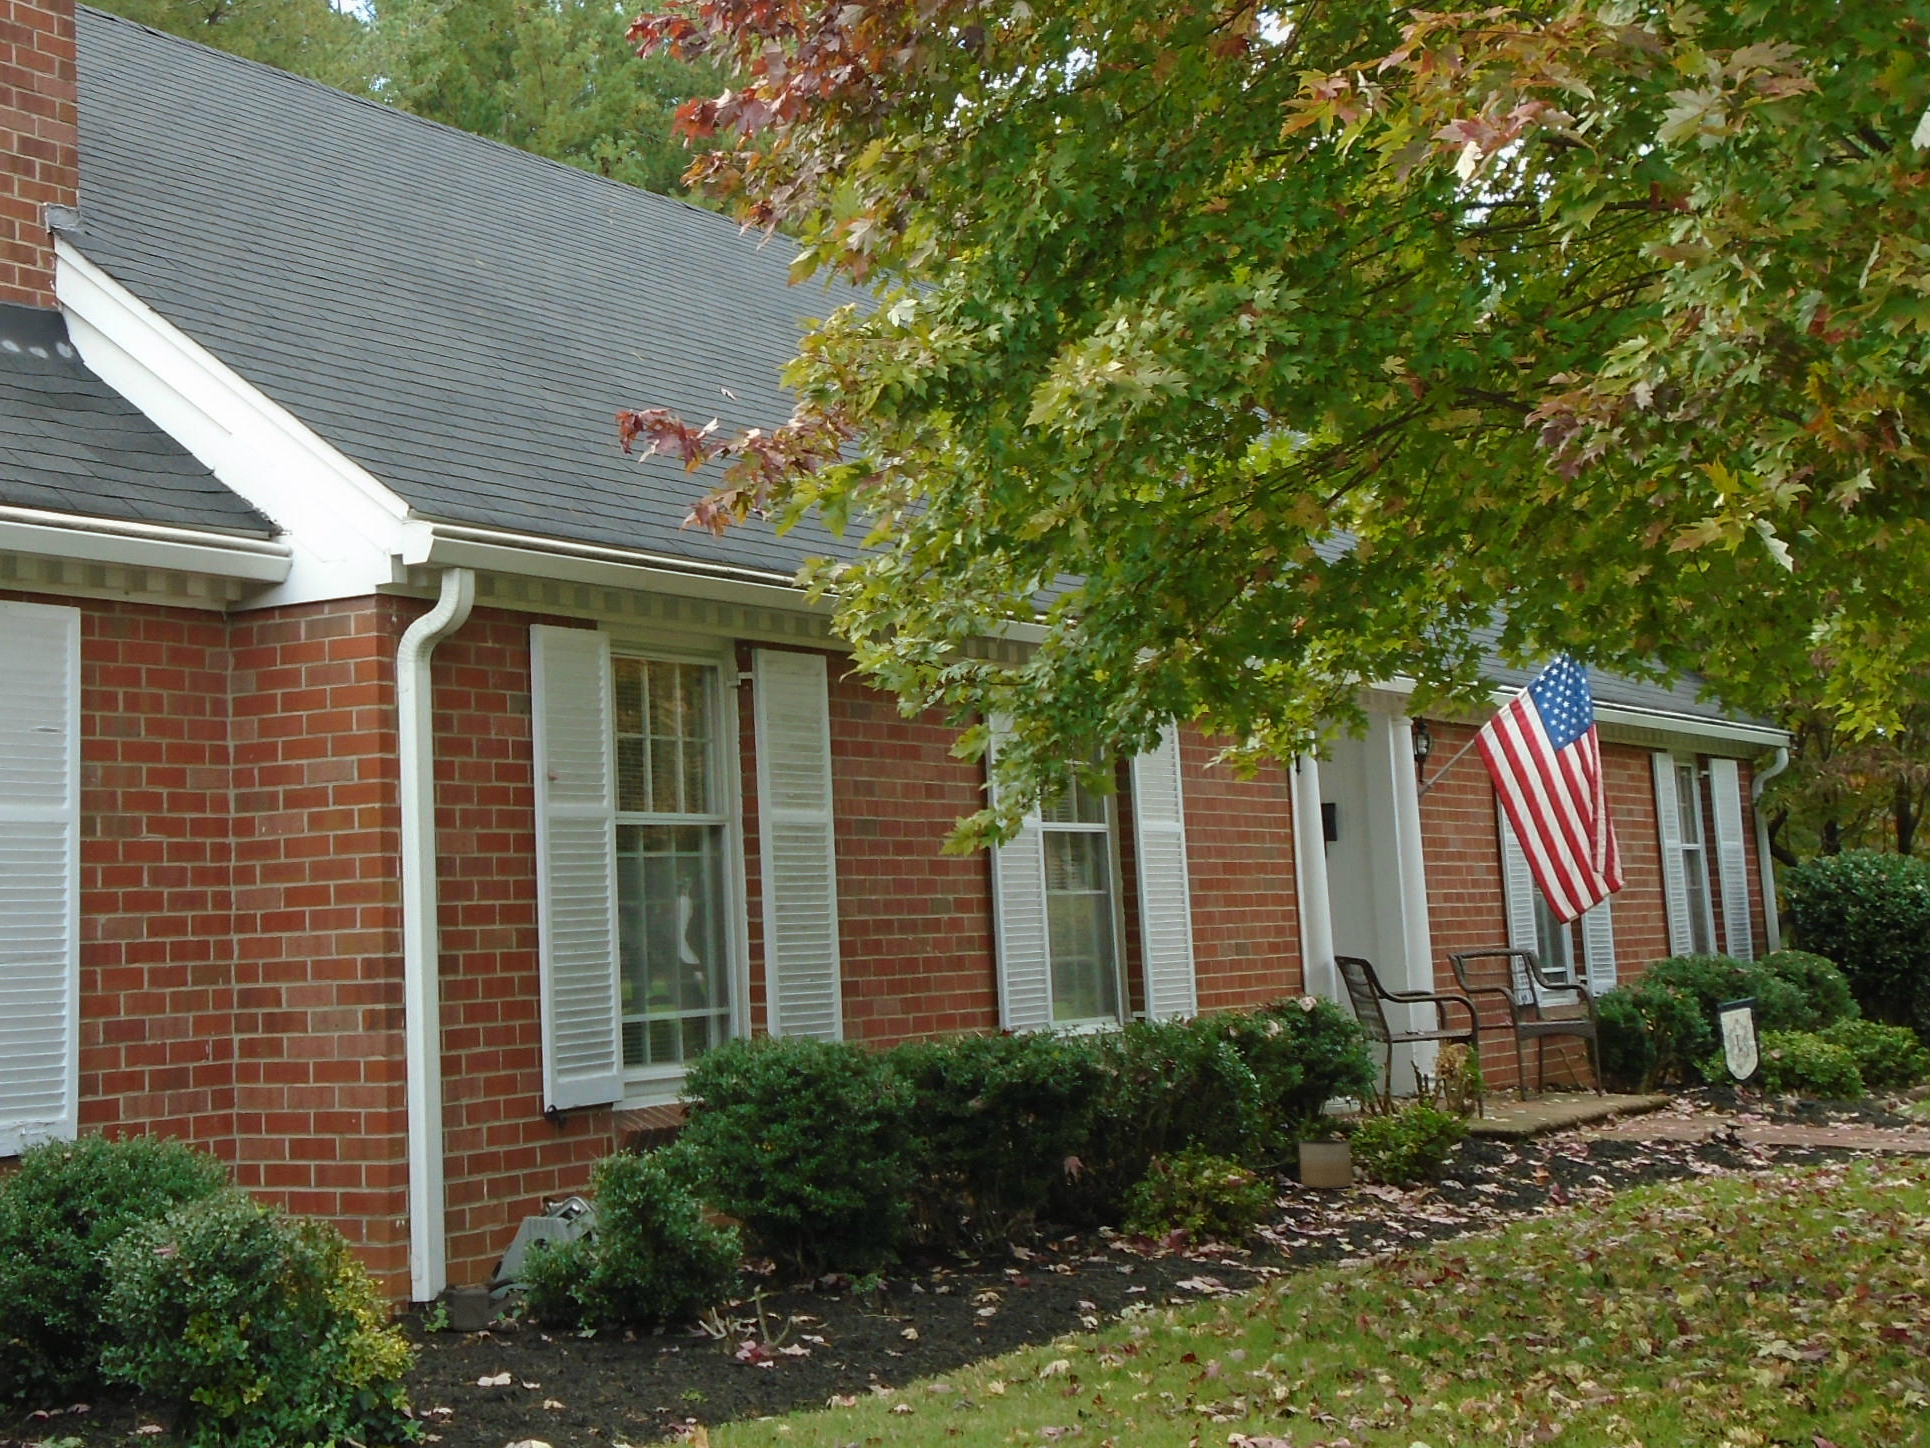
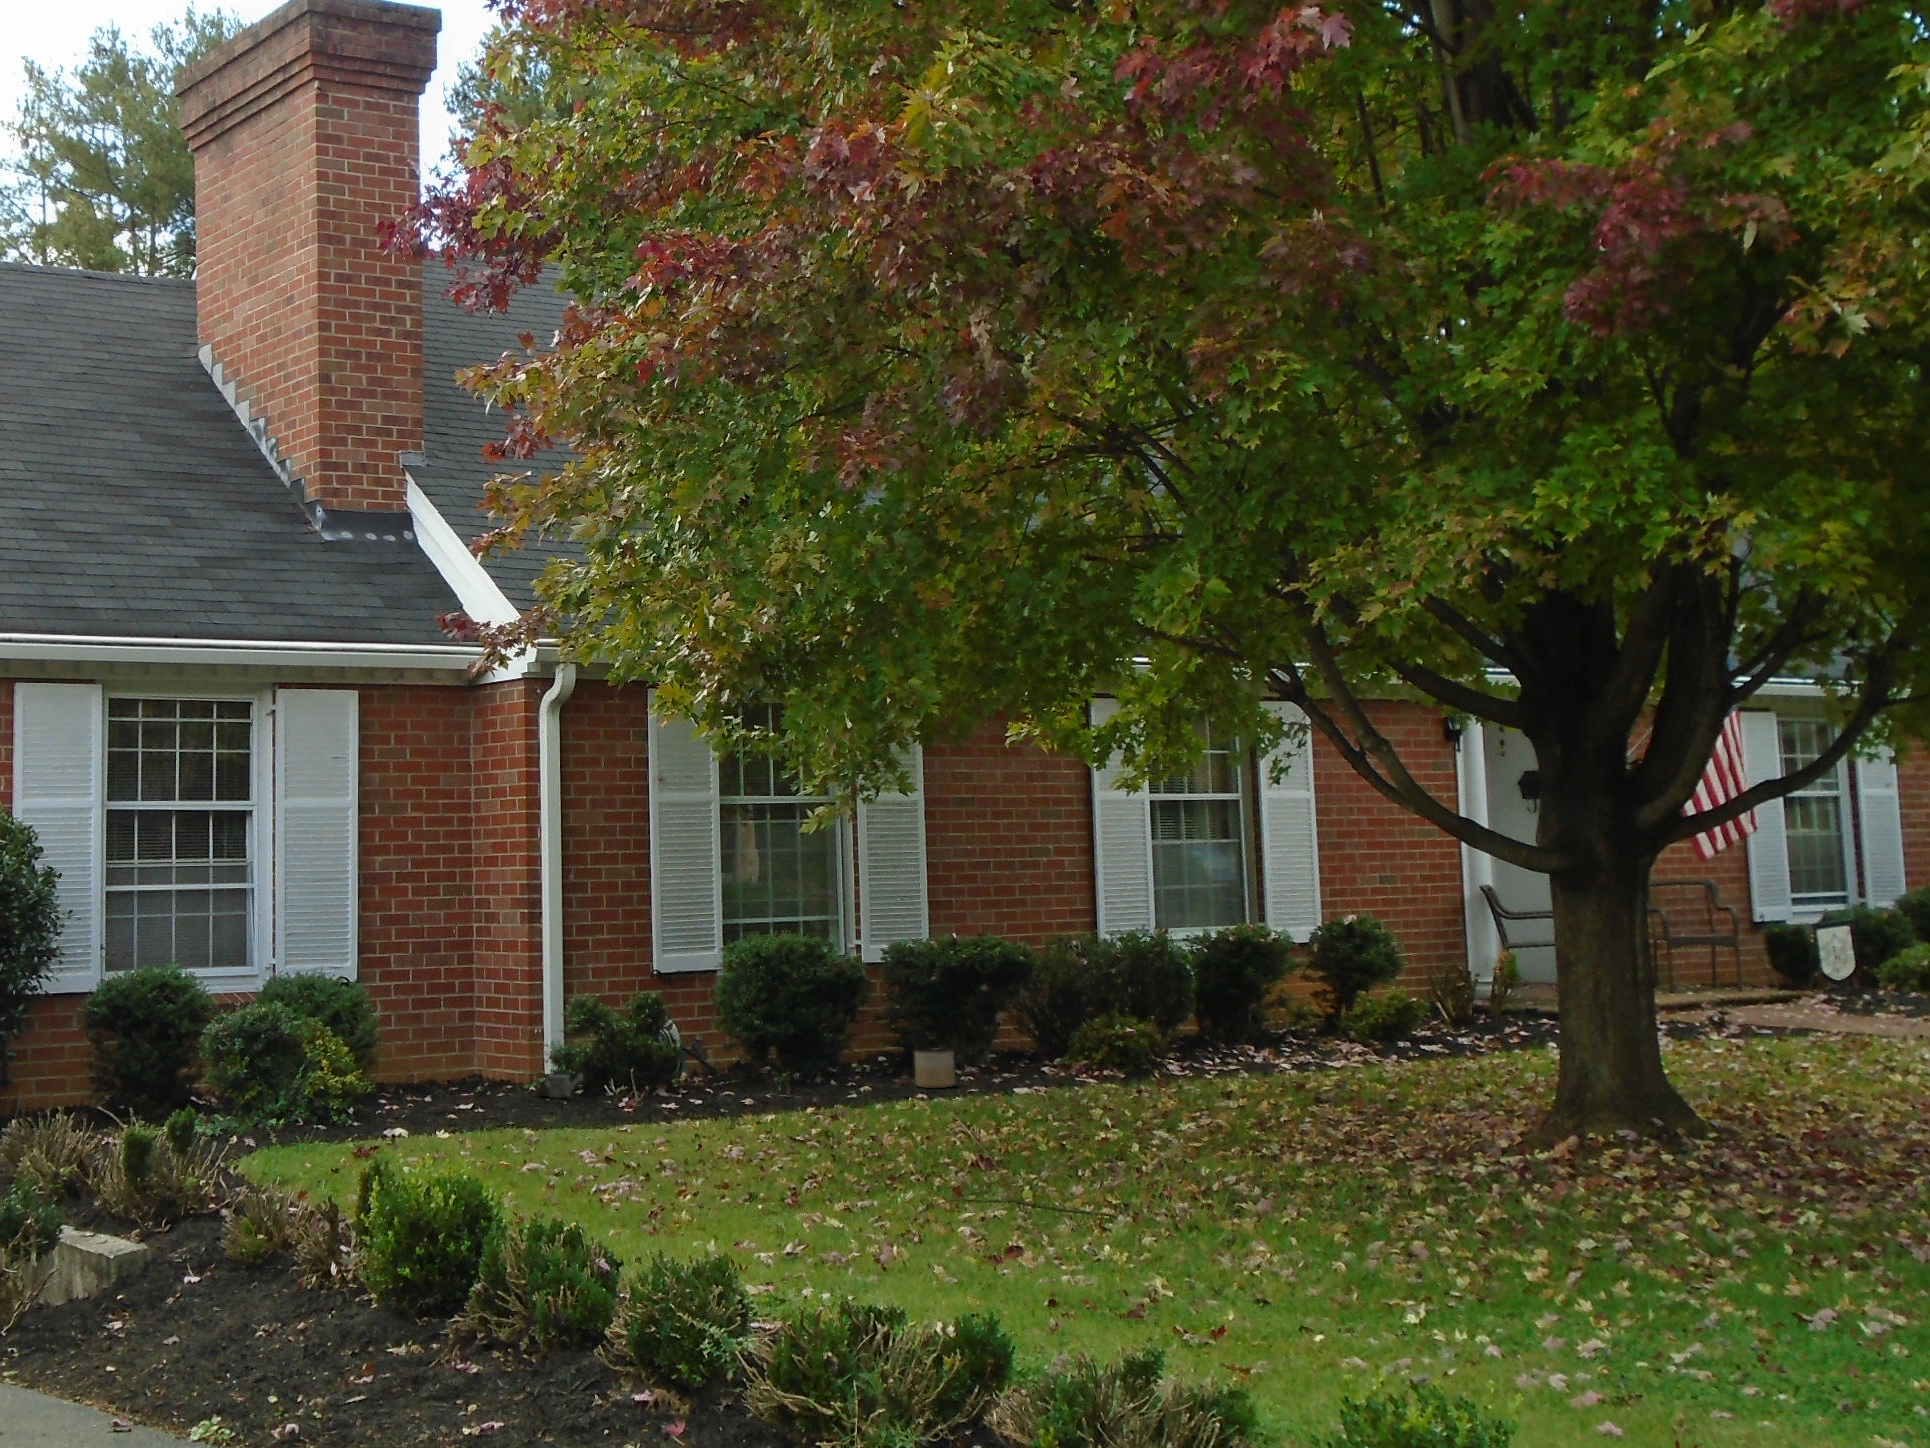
planter: present [1299,1139,1353,1189] -> present [915,1049,955,1088]

